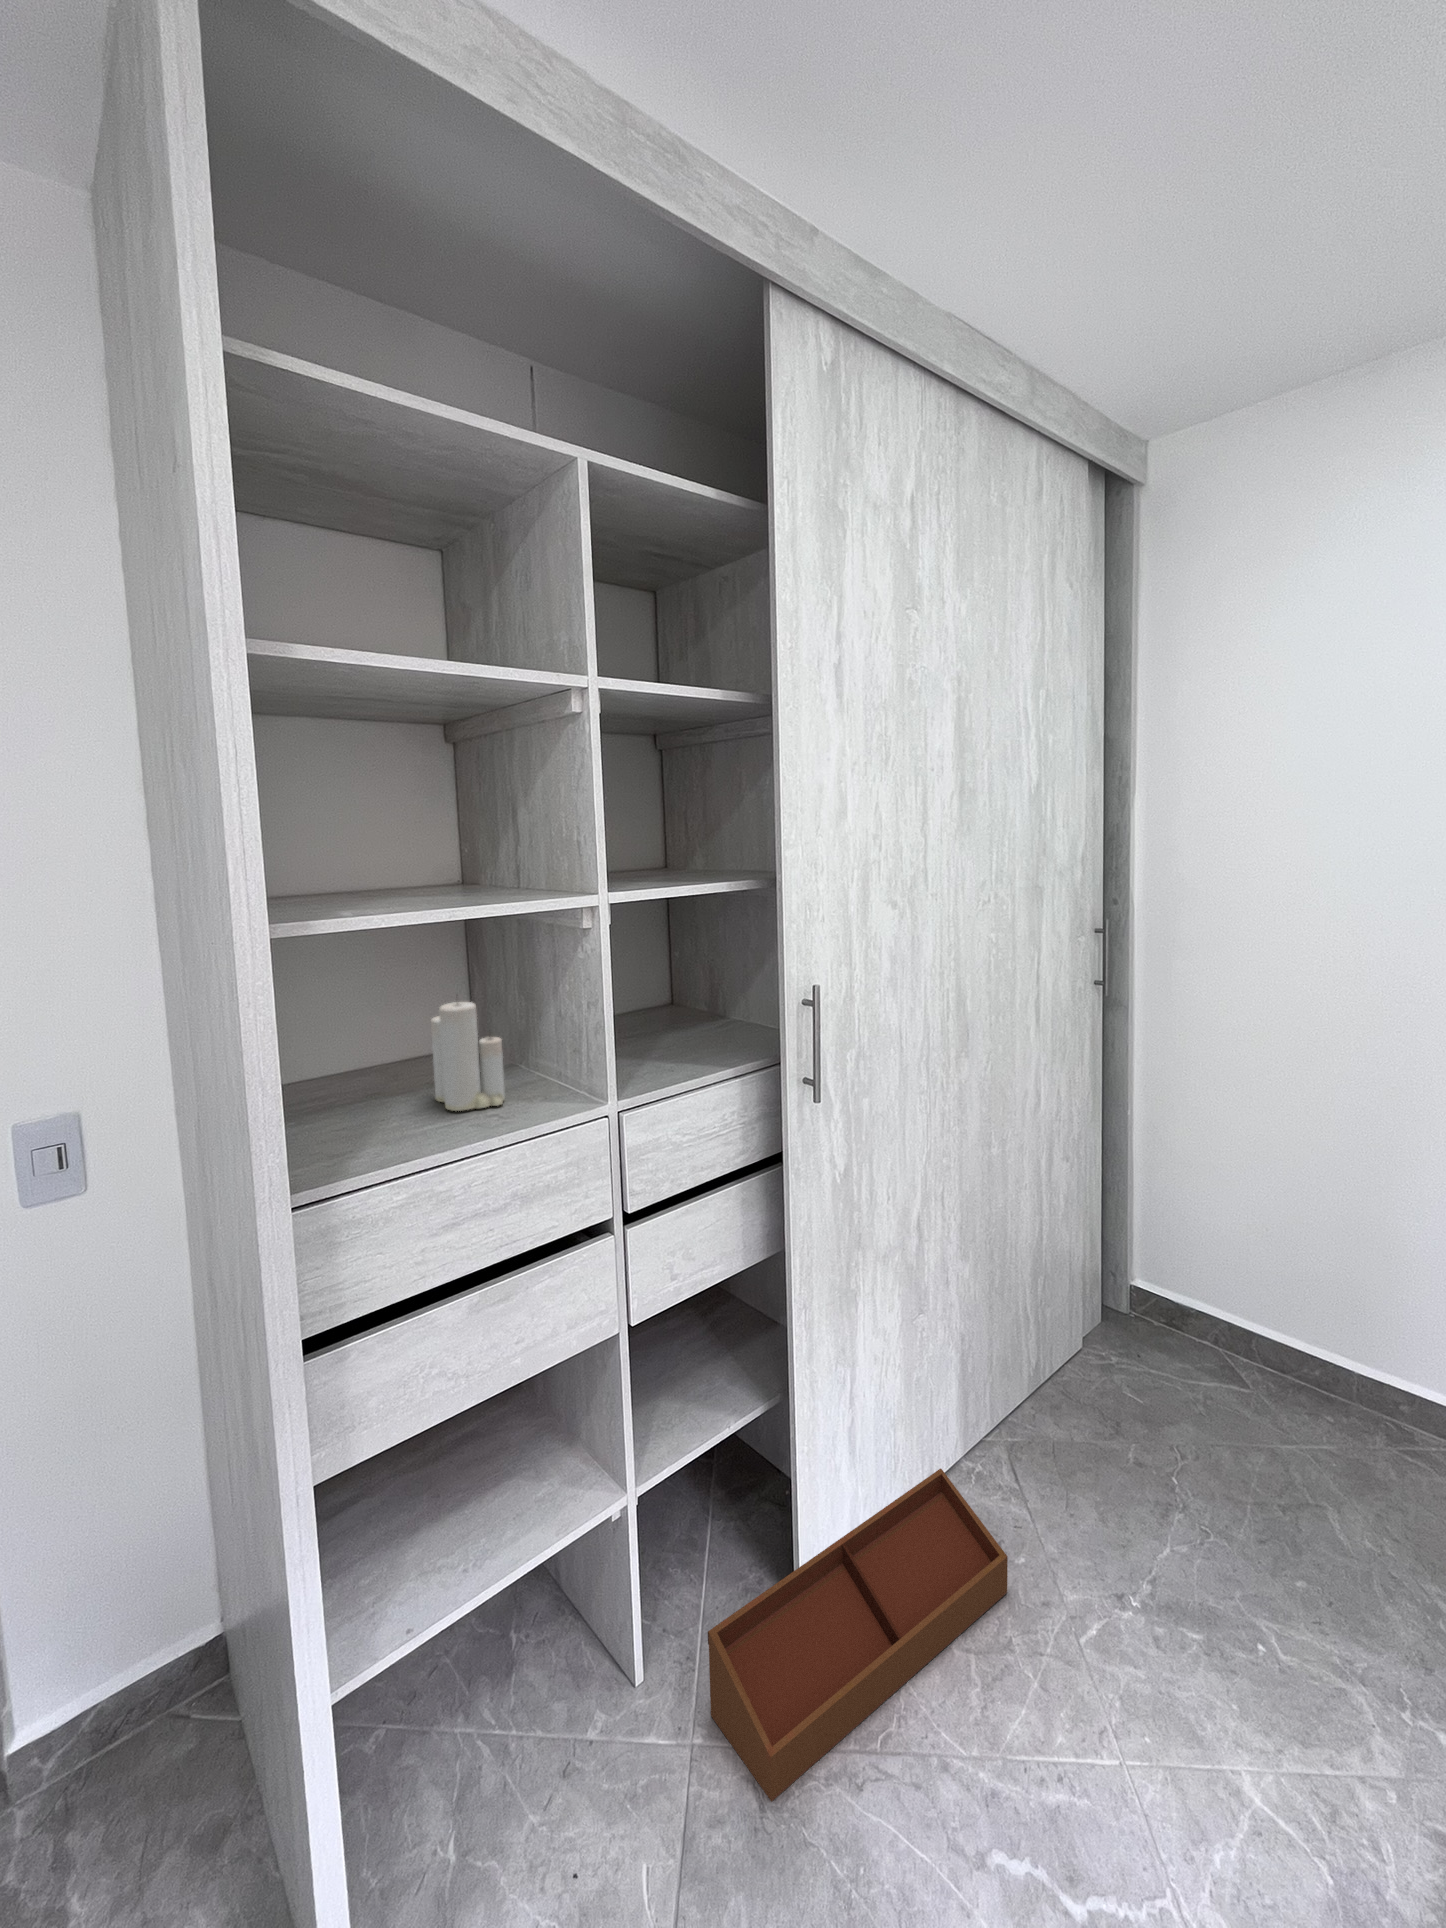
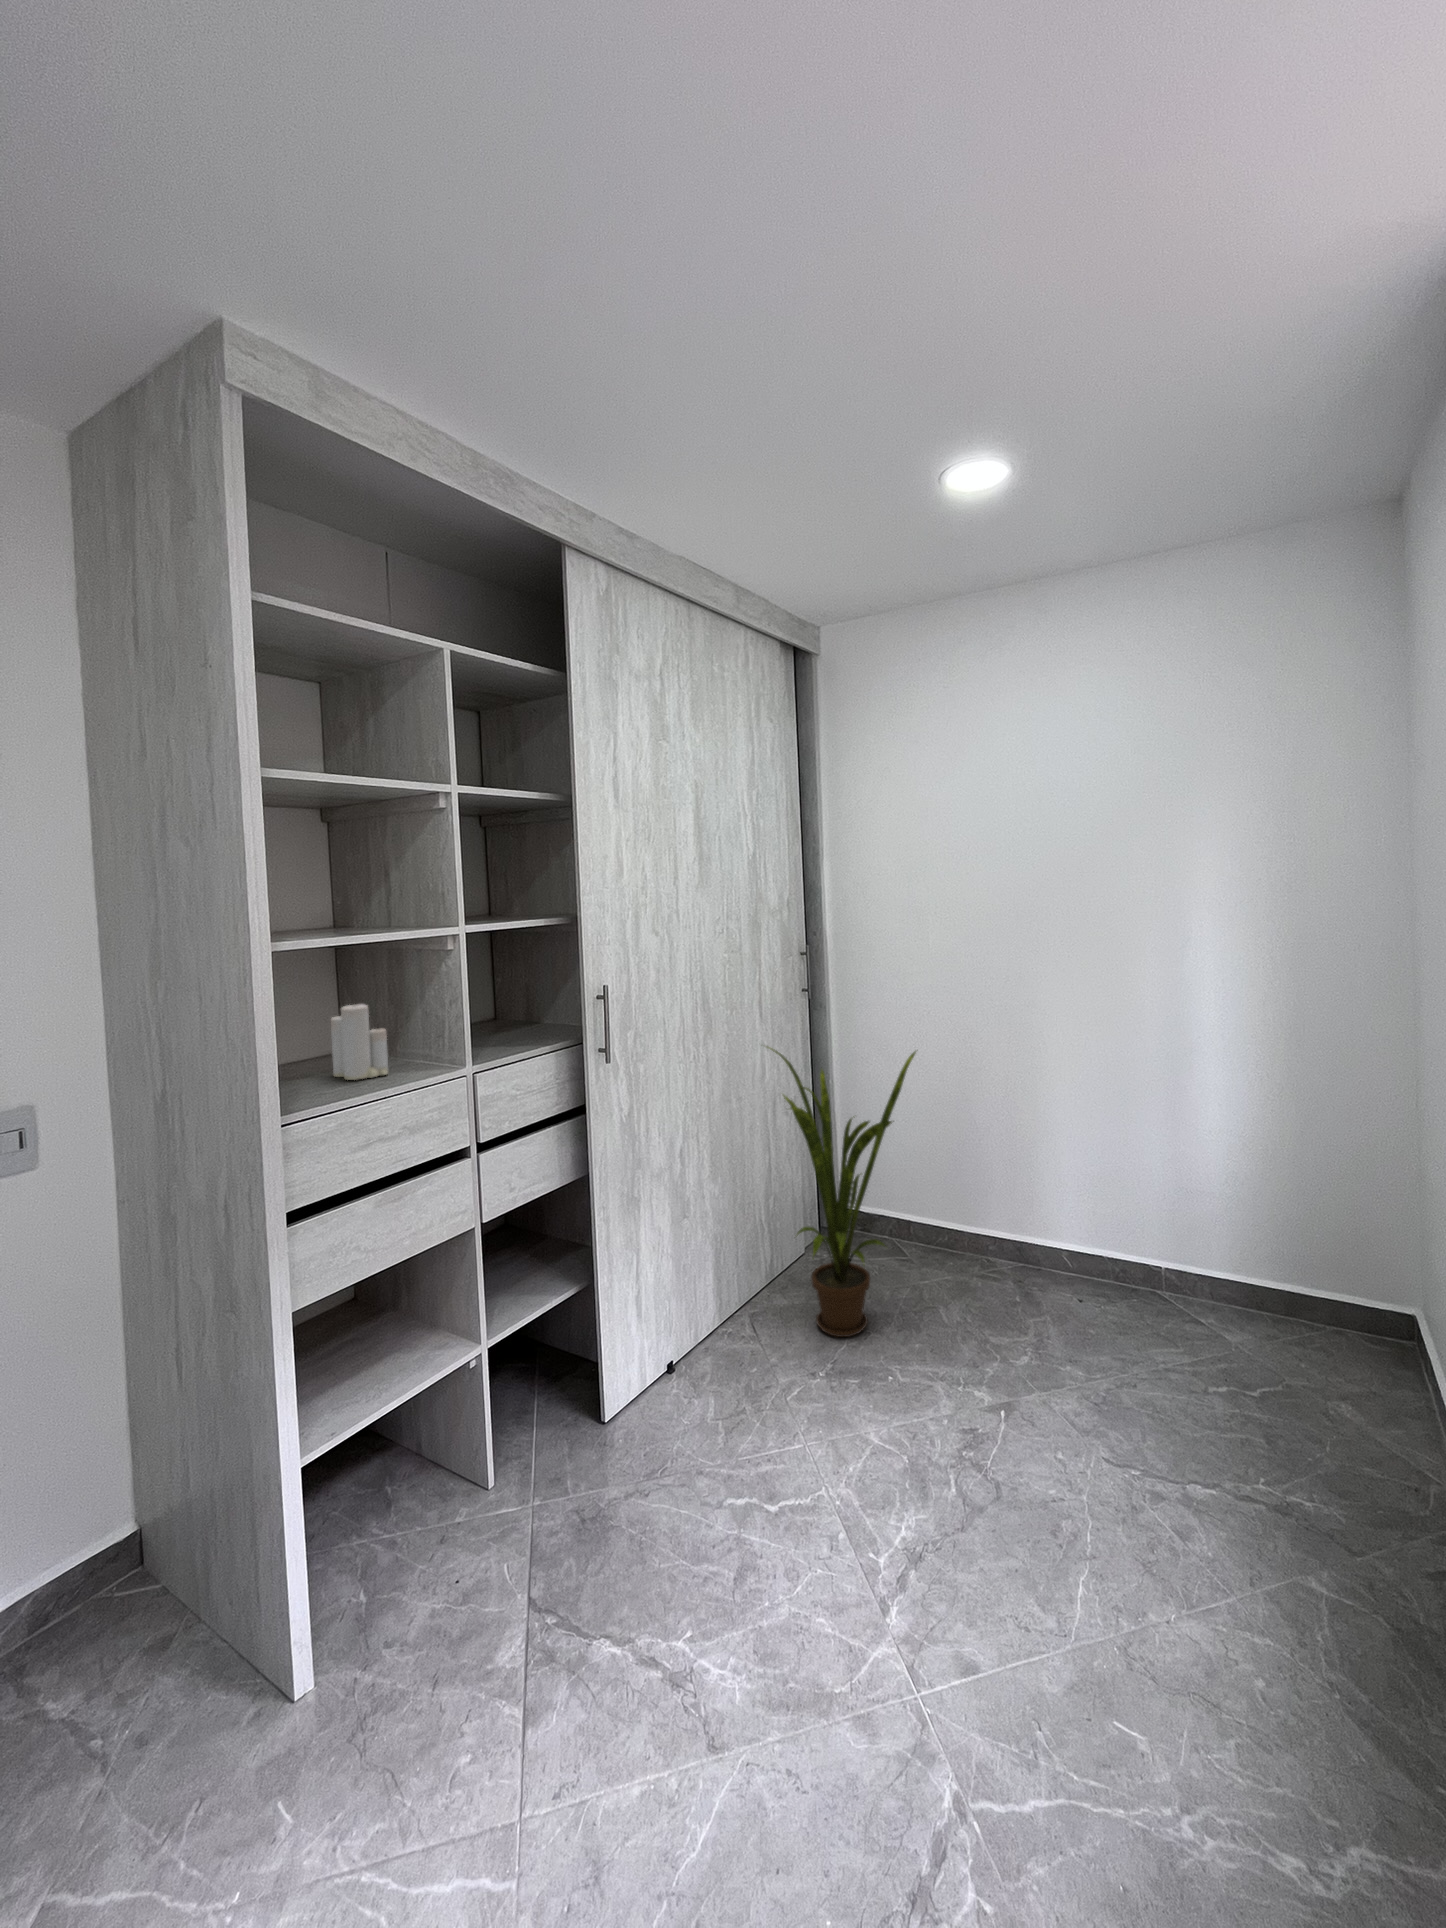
house plant: none [1038,1067,1328,1538] -> present [769,1048,916,1337]
storage bin: present [708,1469,1008,1802] -> none [541,1317,742,1516]

